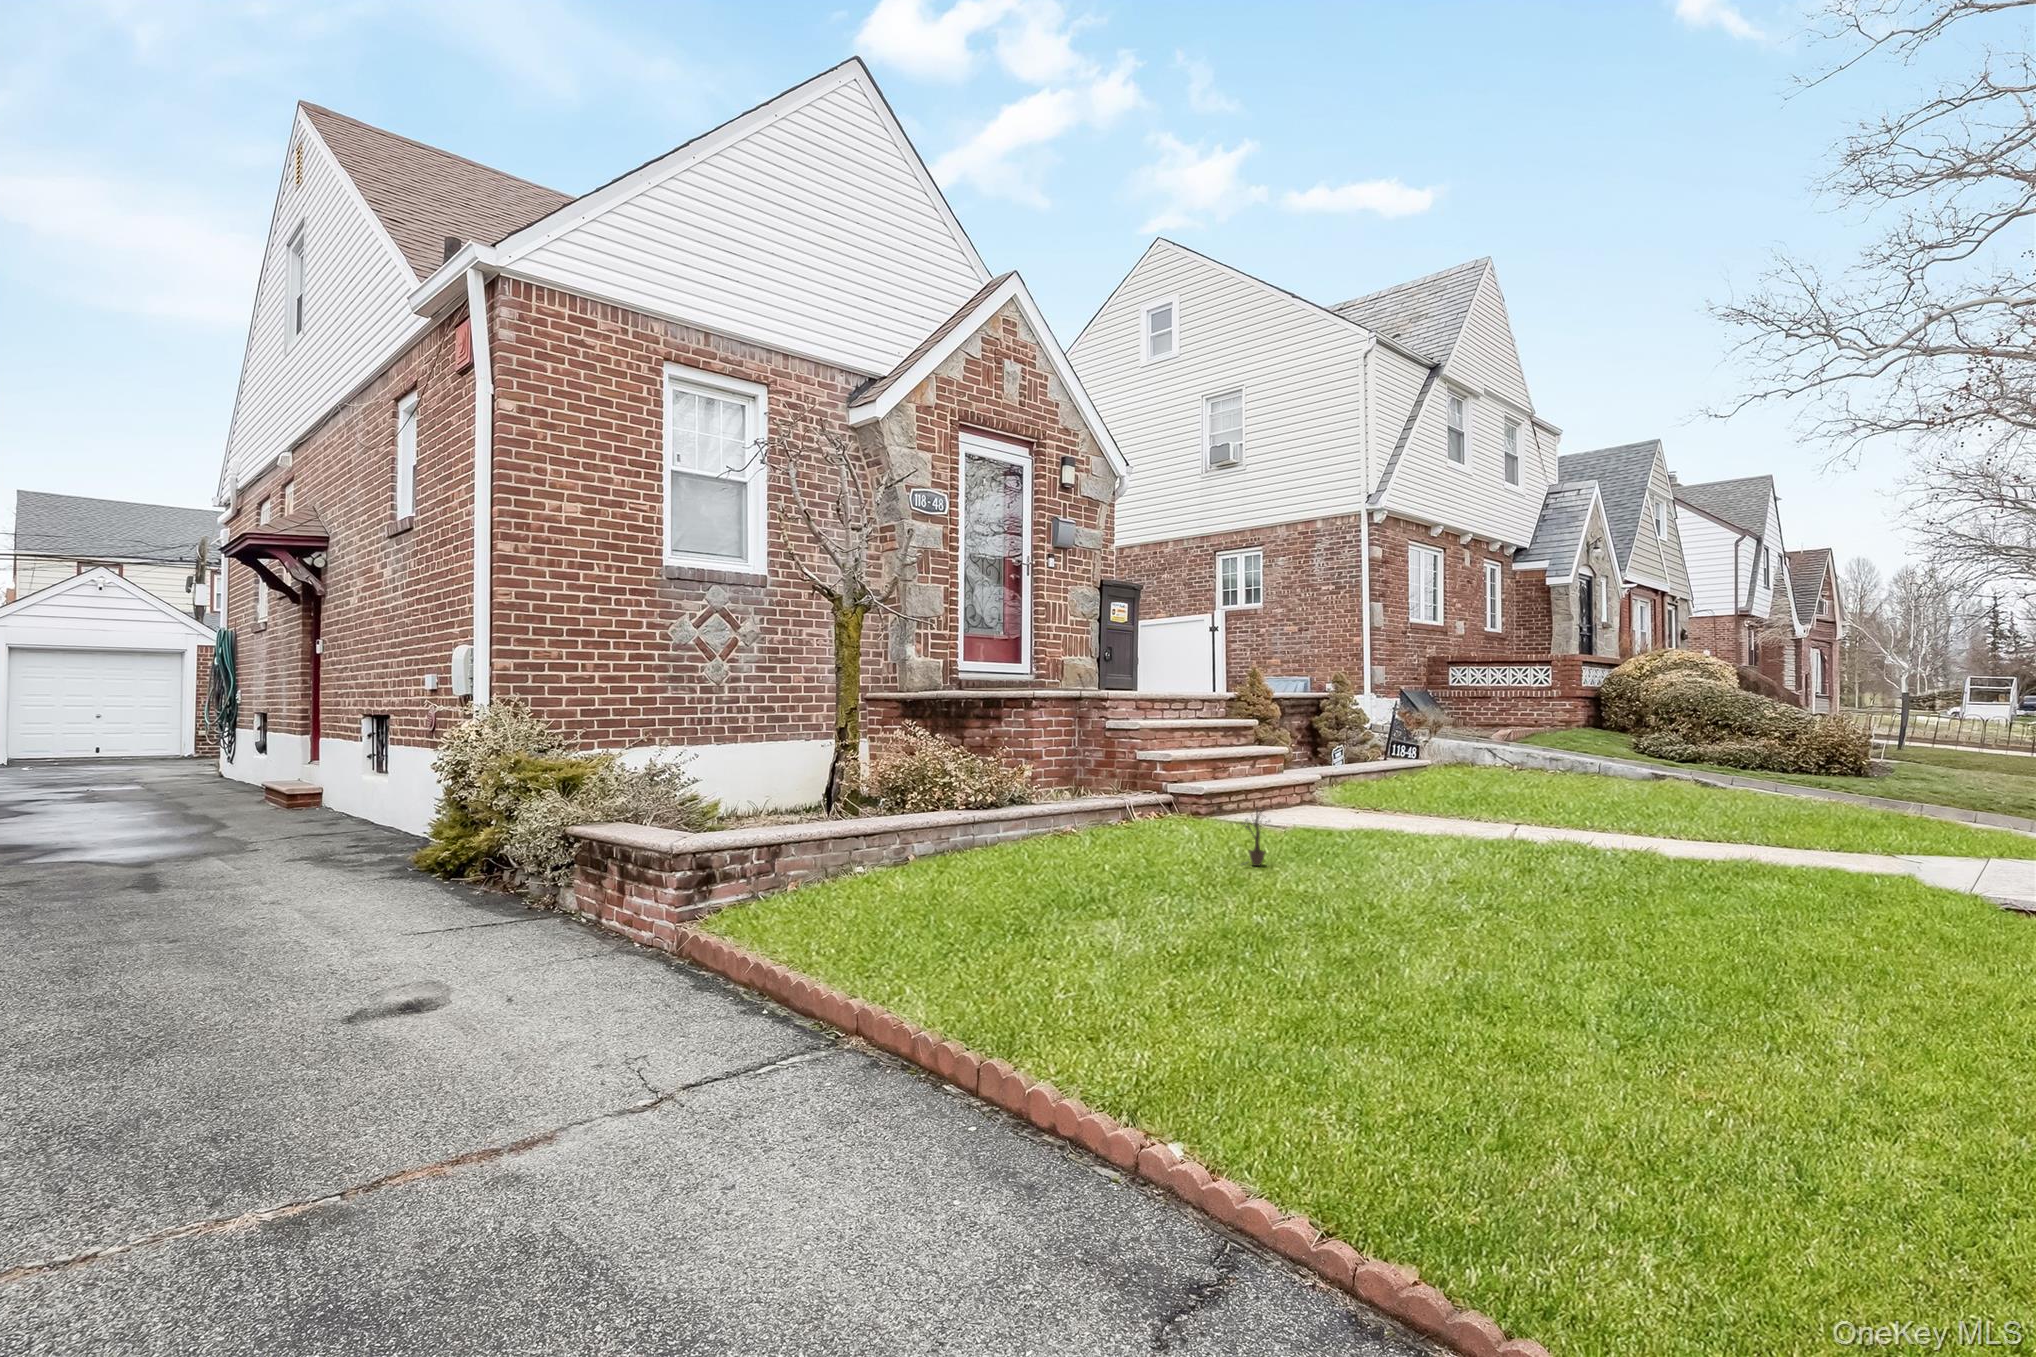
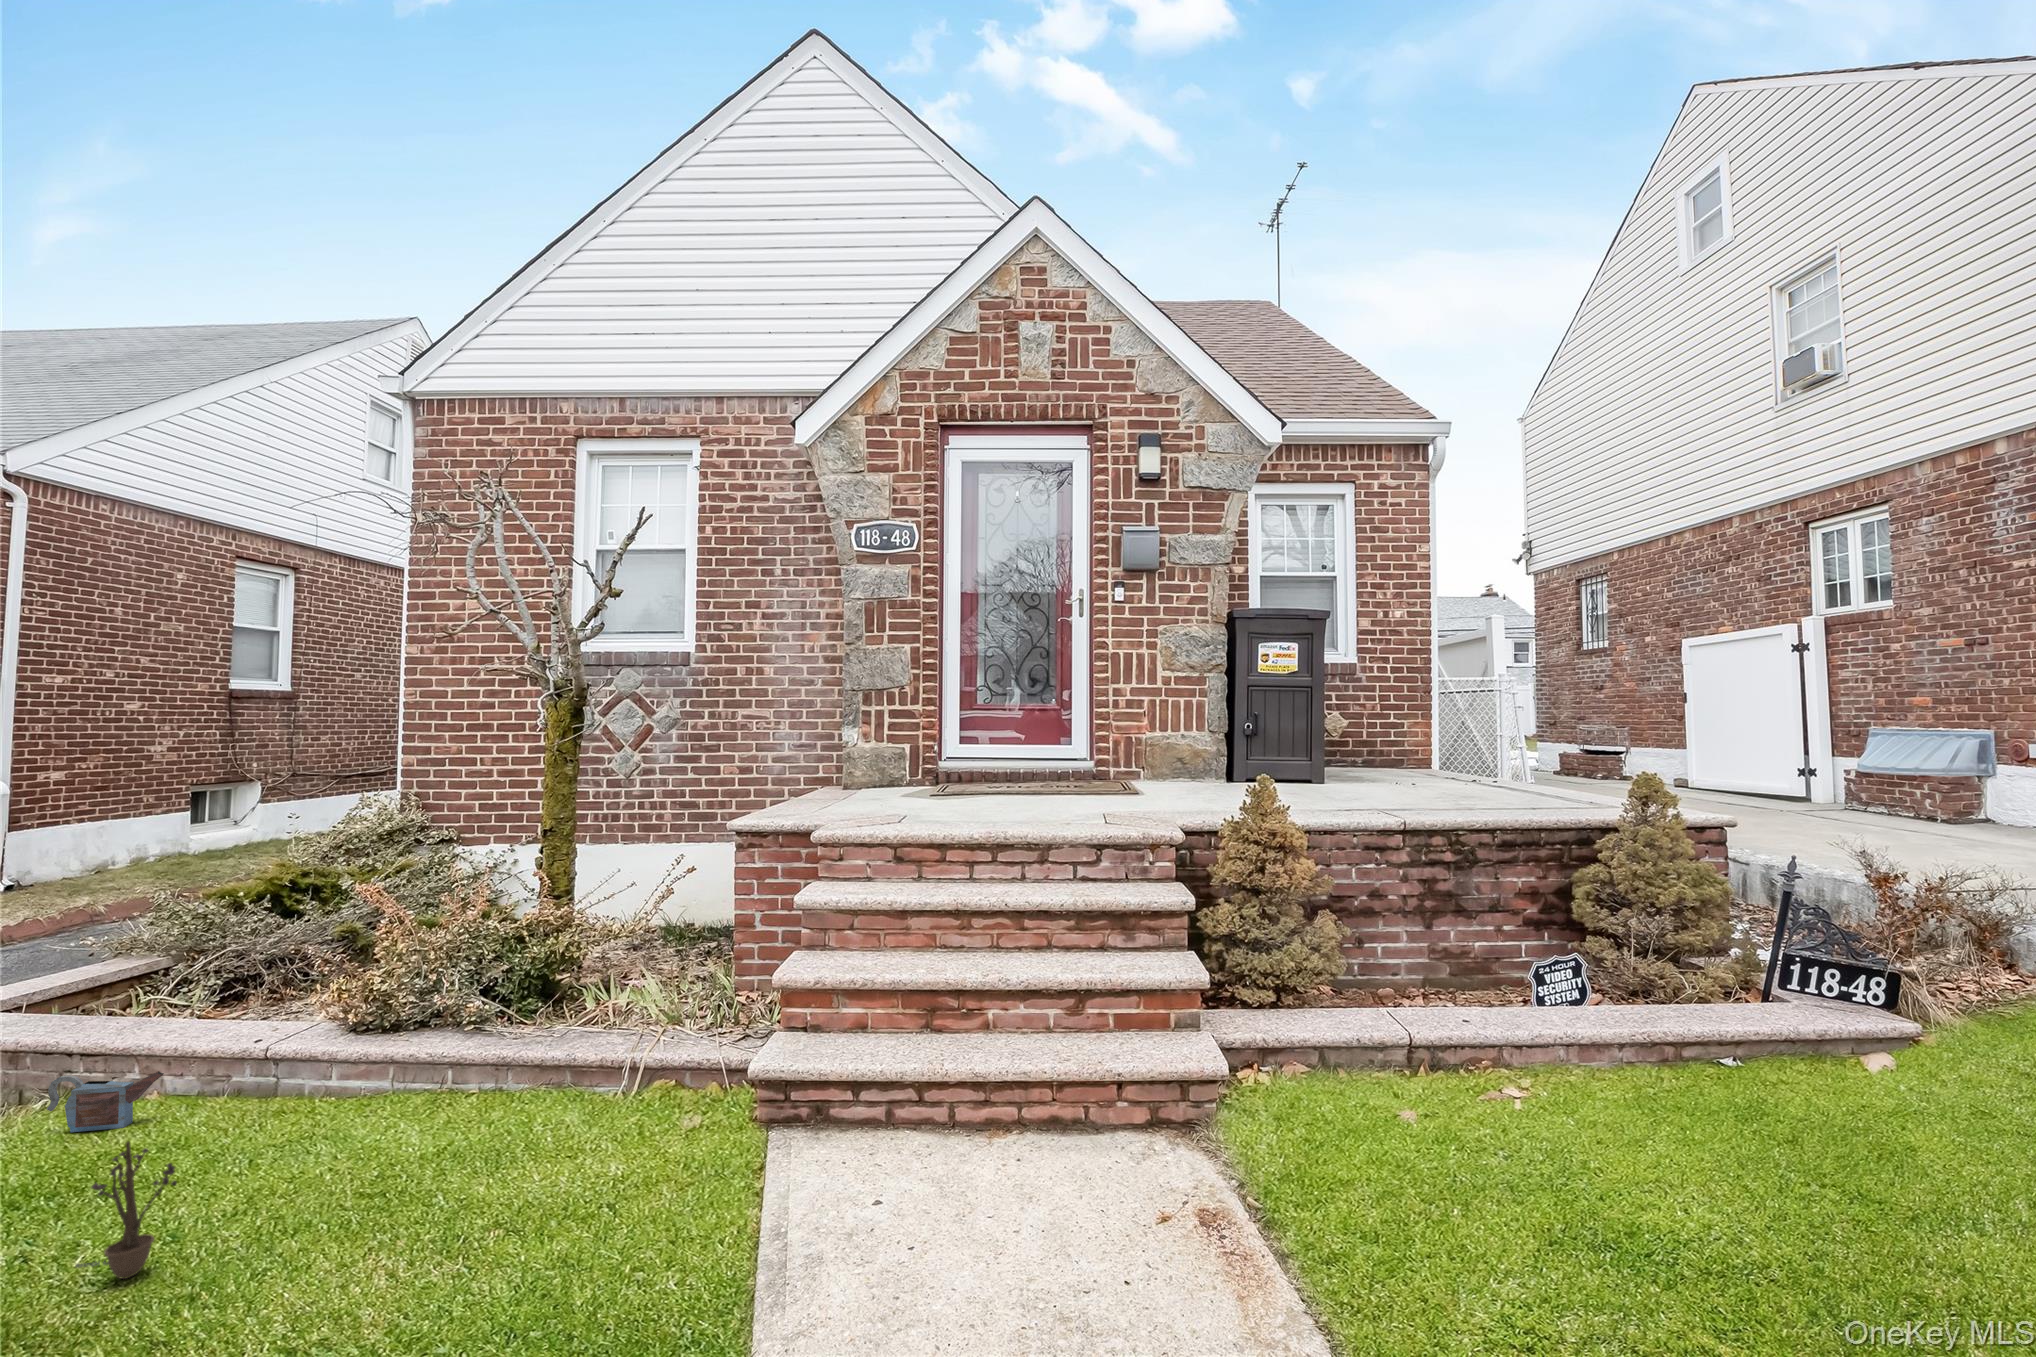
watering can: none [1005,829,1041,867] -> present [47,1071,164,1132]

